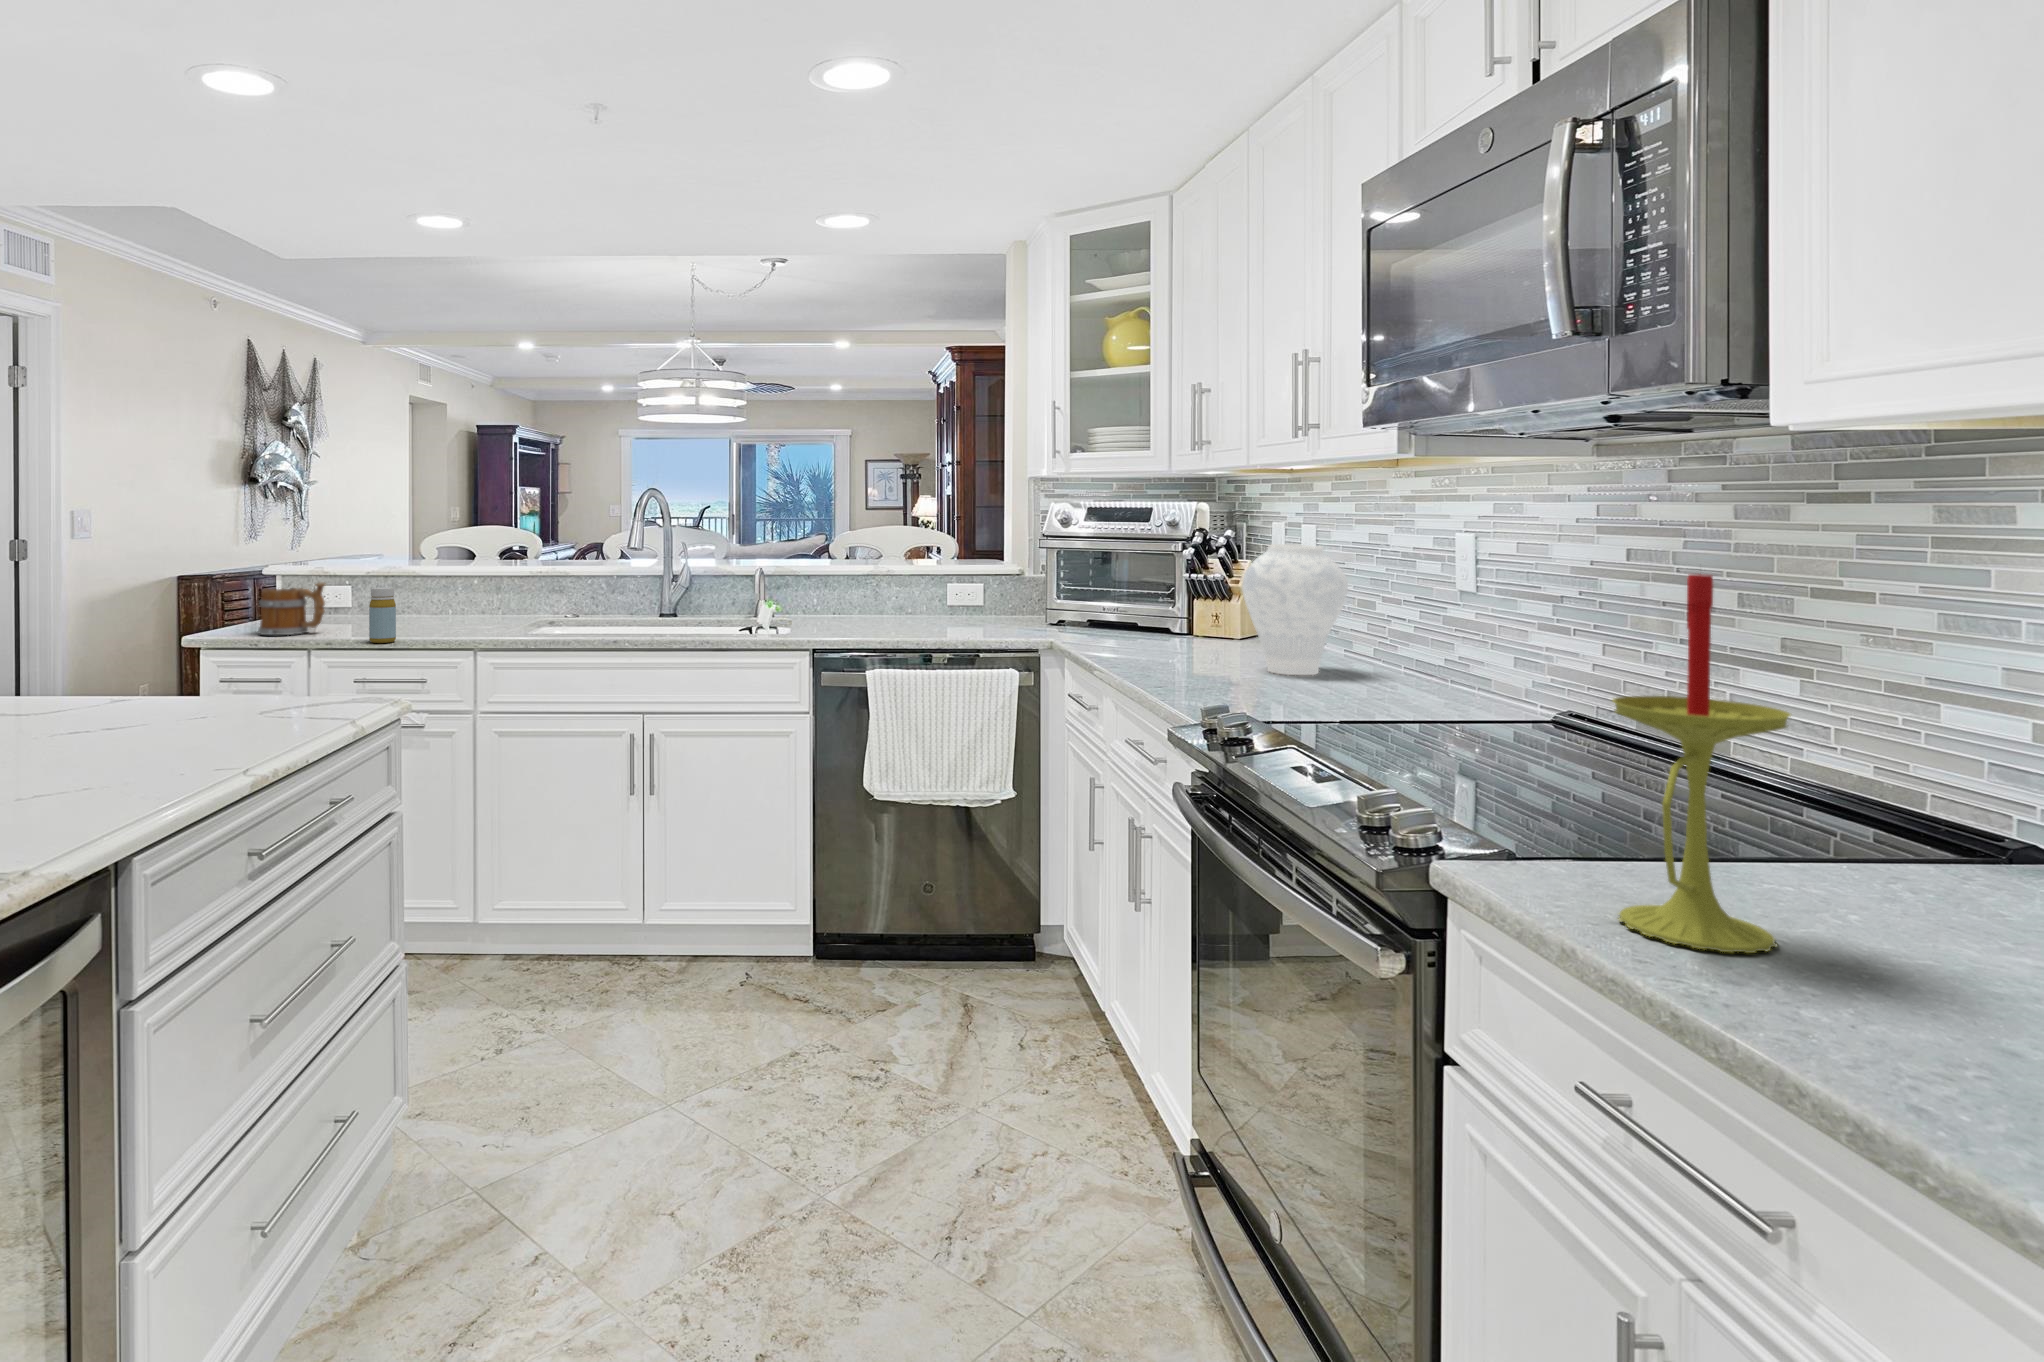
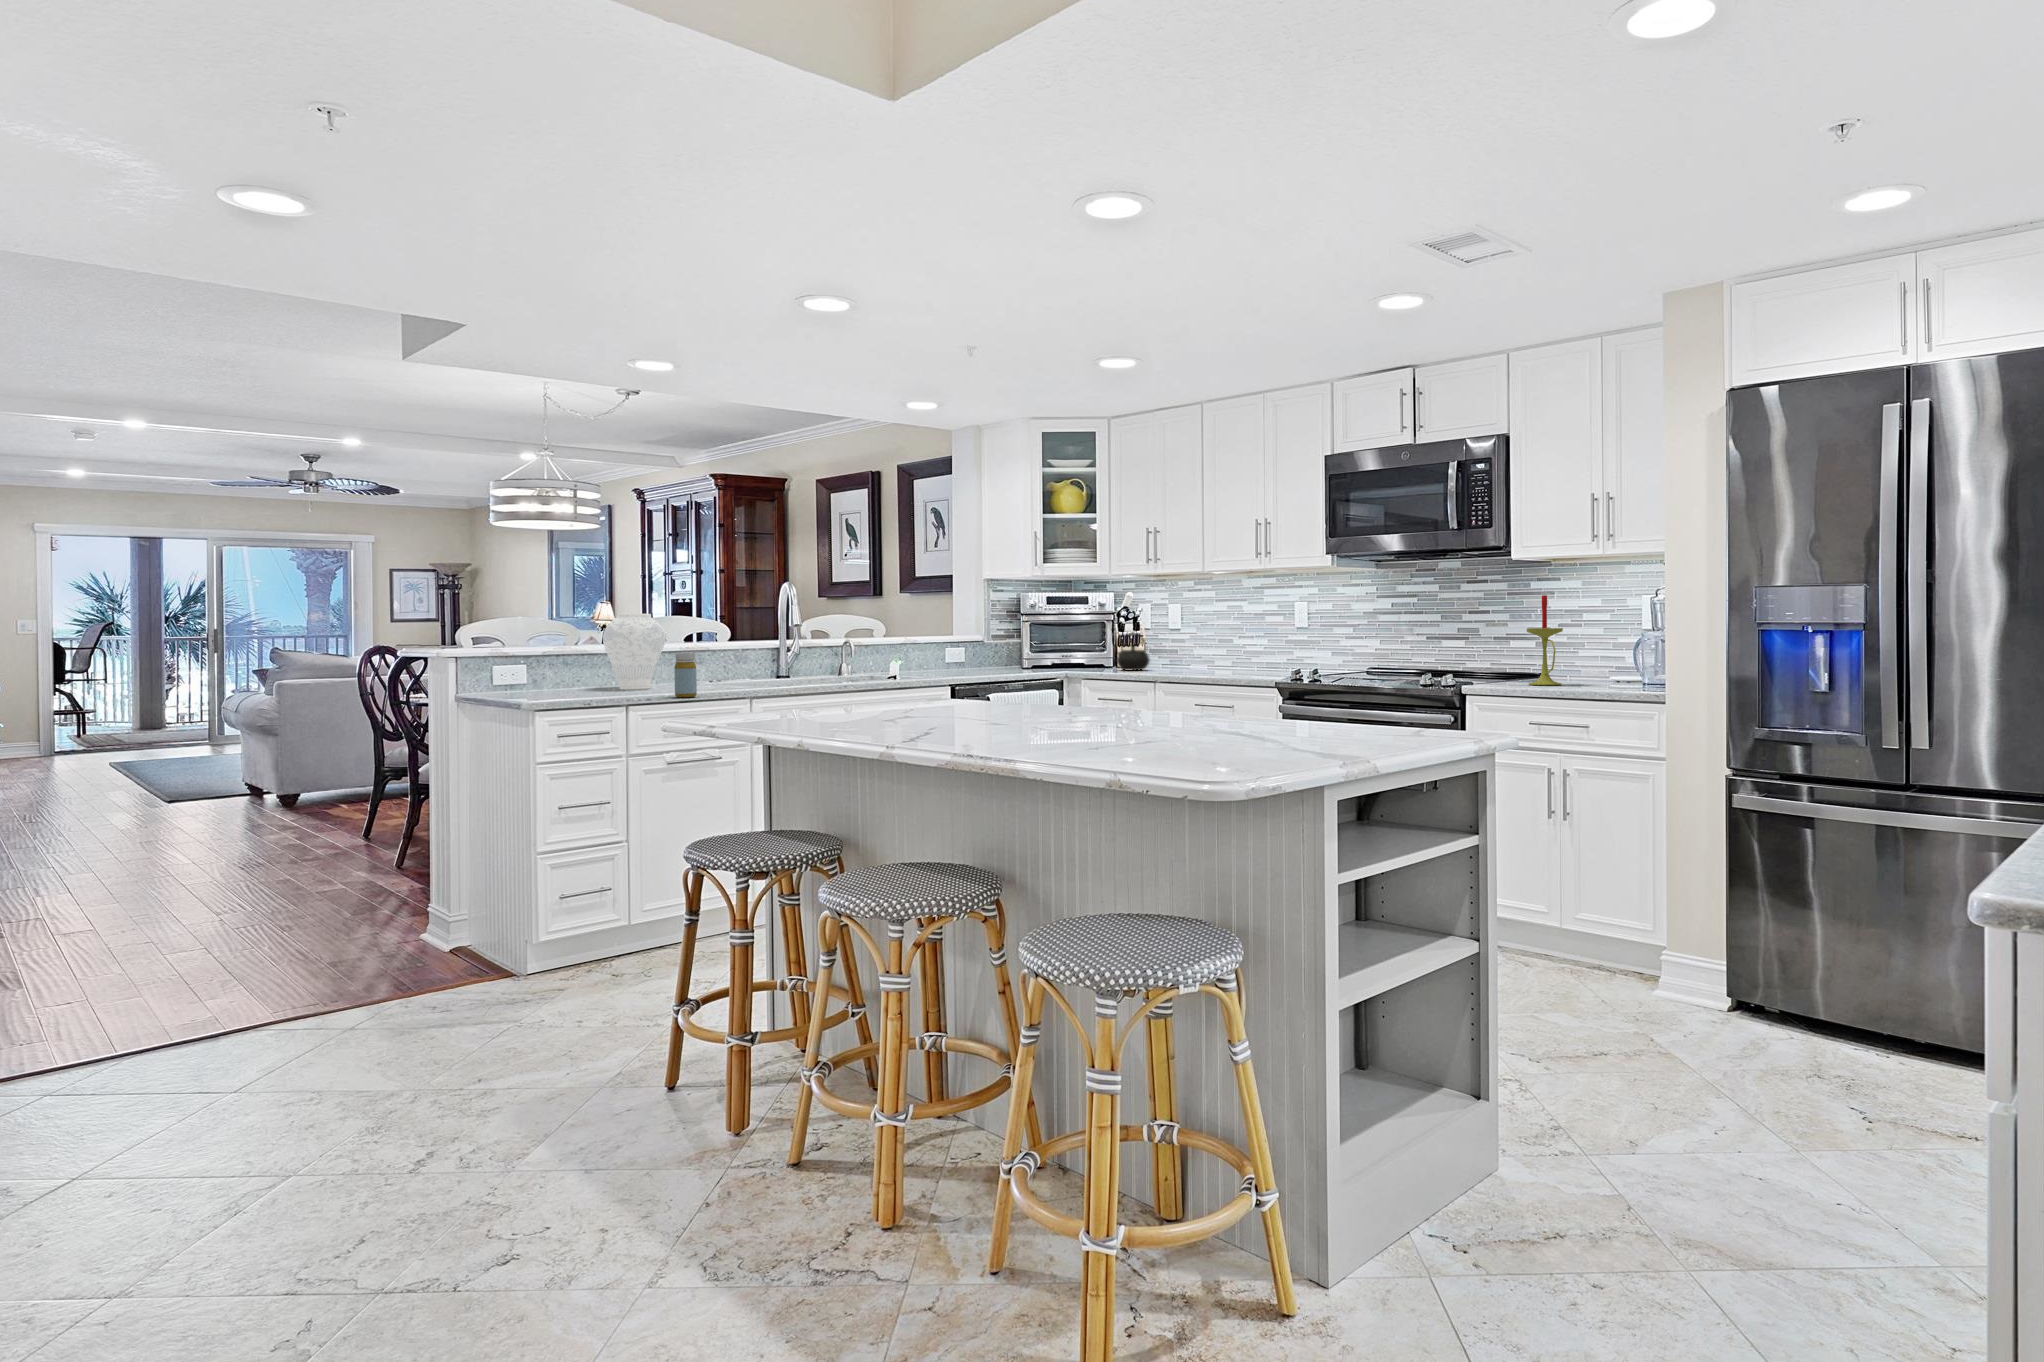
vase: present [1242,544,1348,675] -> present [603,613,666,689]
kettle: none [1153,576,1217,646] -> present [1117,633,1150,671]
mug: present [258,583,326,635] -> none [532,653,597,701]

